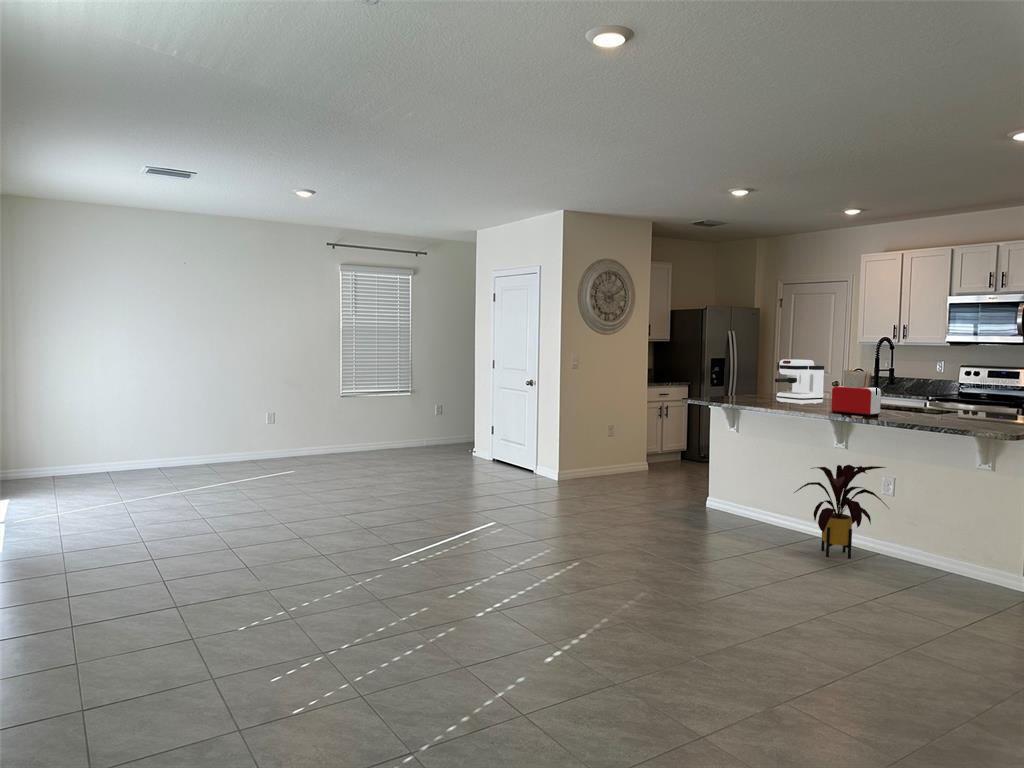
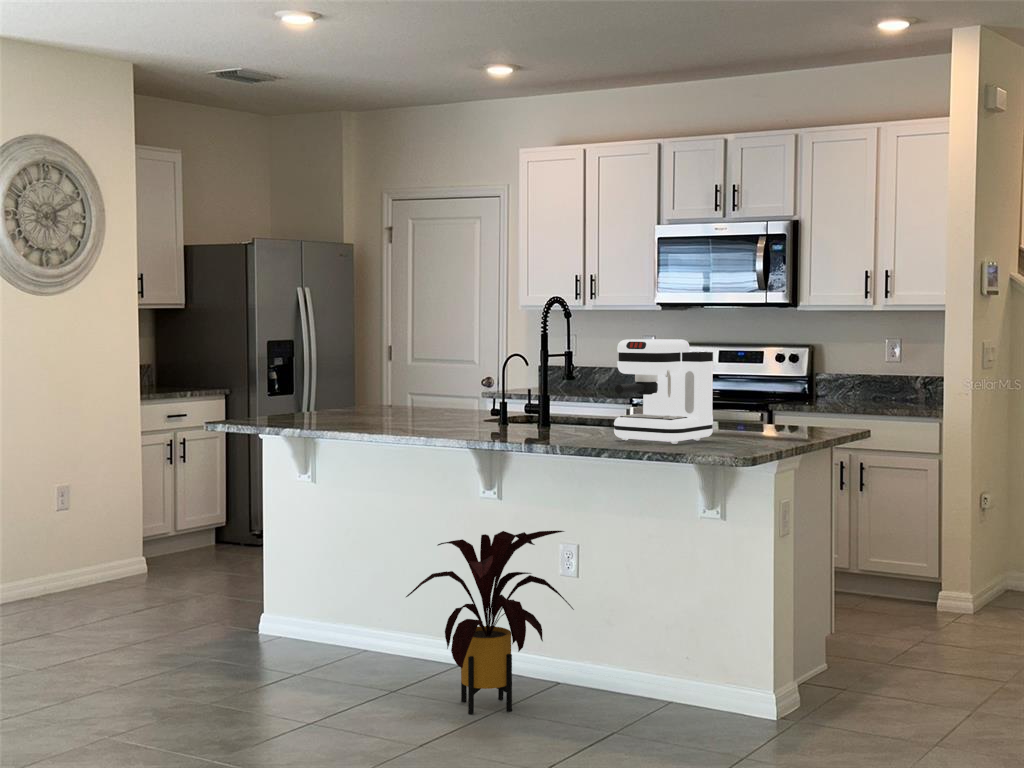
coffee maker: present [775,360,824,404] -> present [614,339,713,444]
toaster: present [831,370,881,416] -> none [469,352,551,438]

